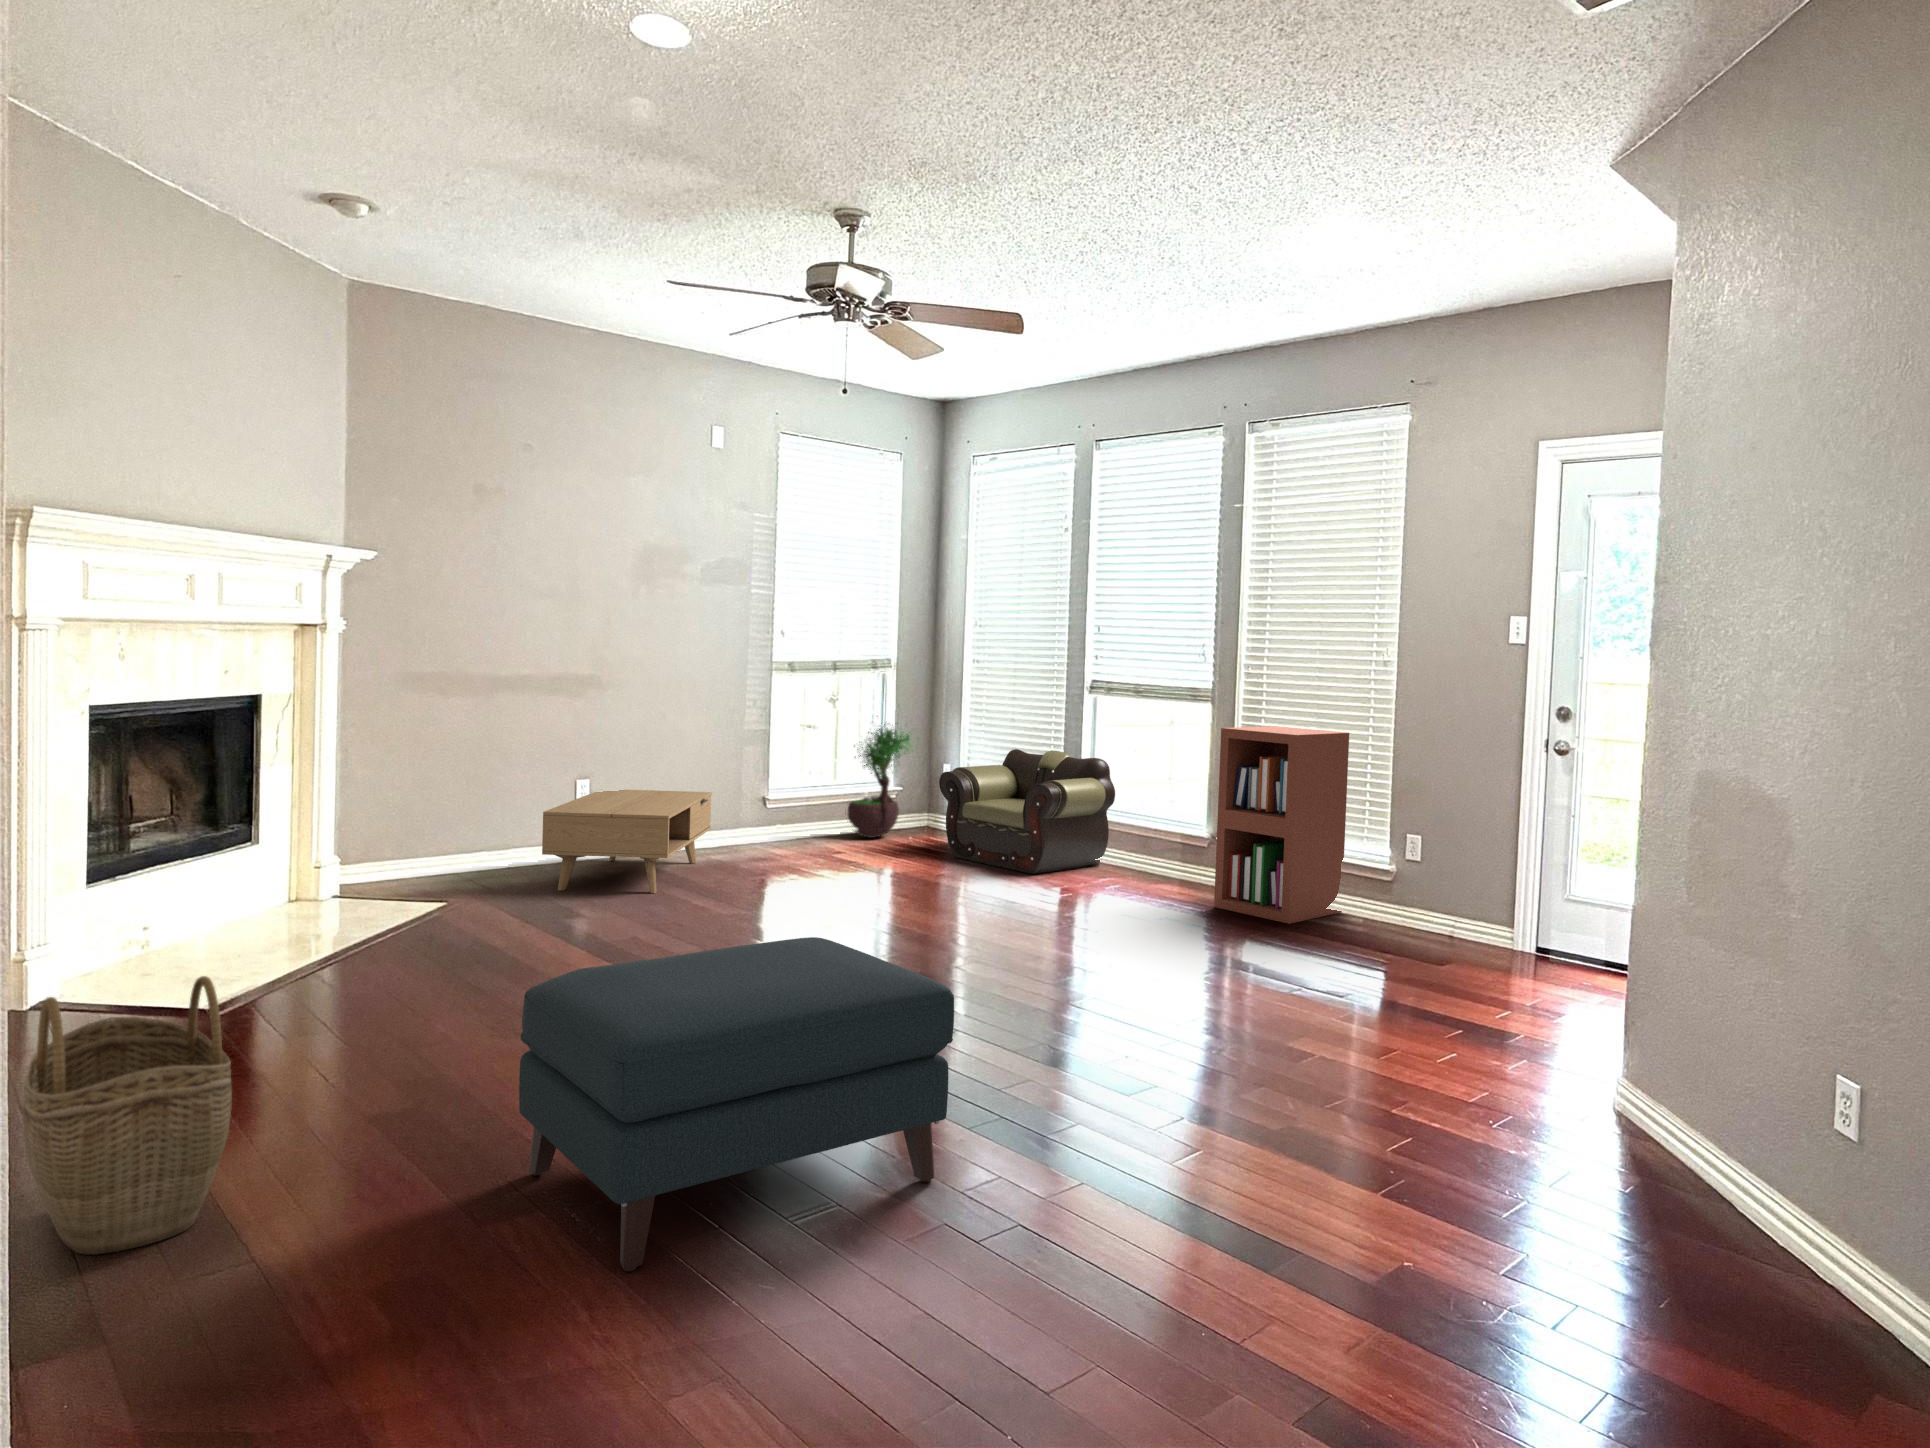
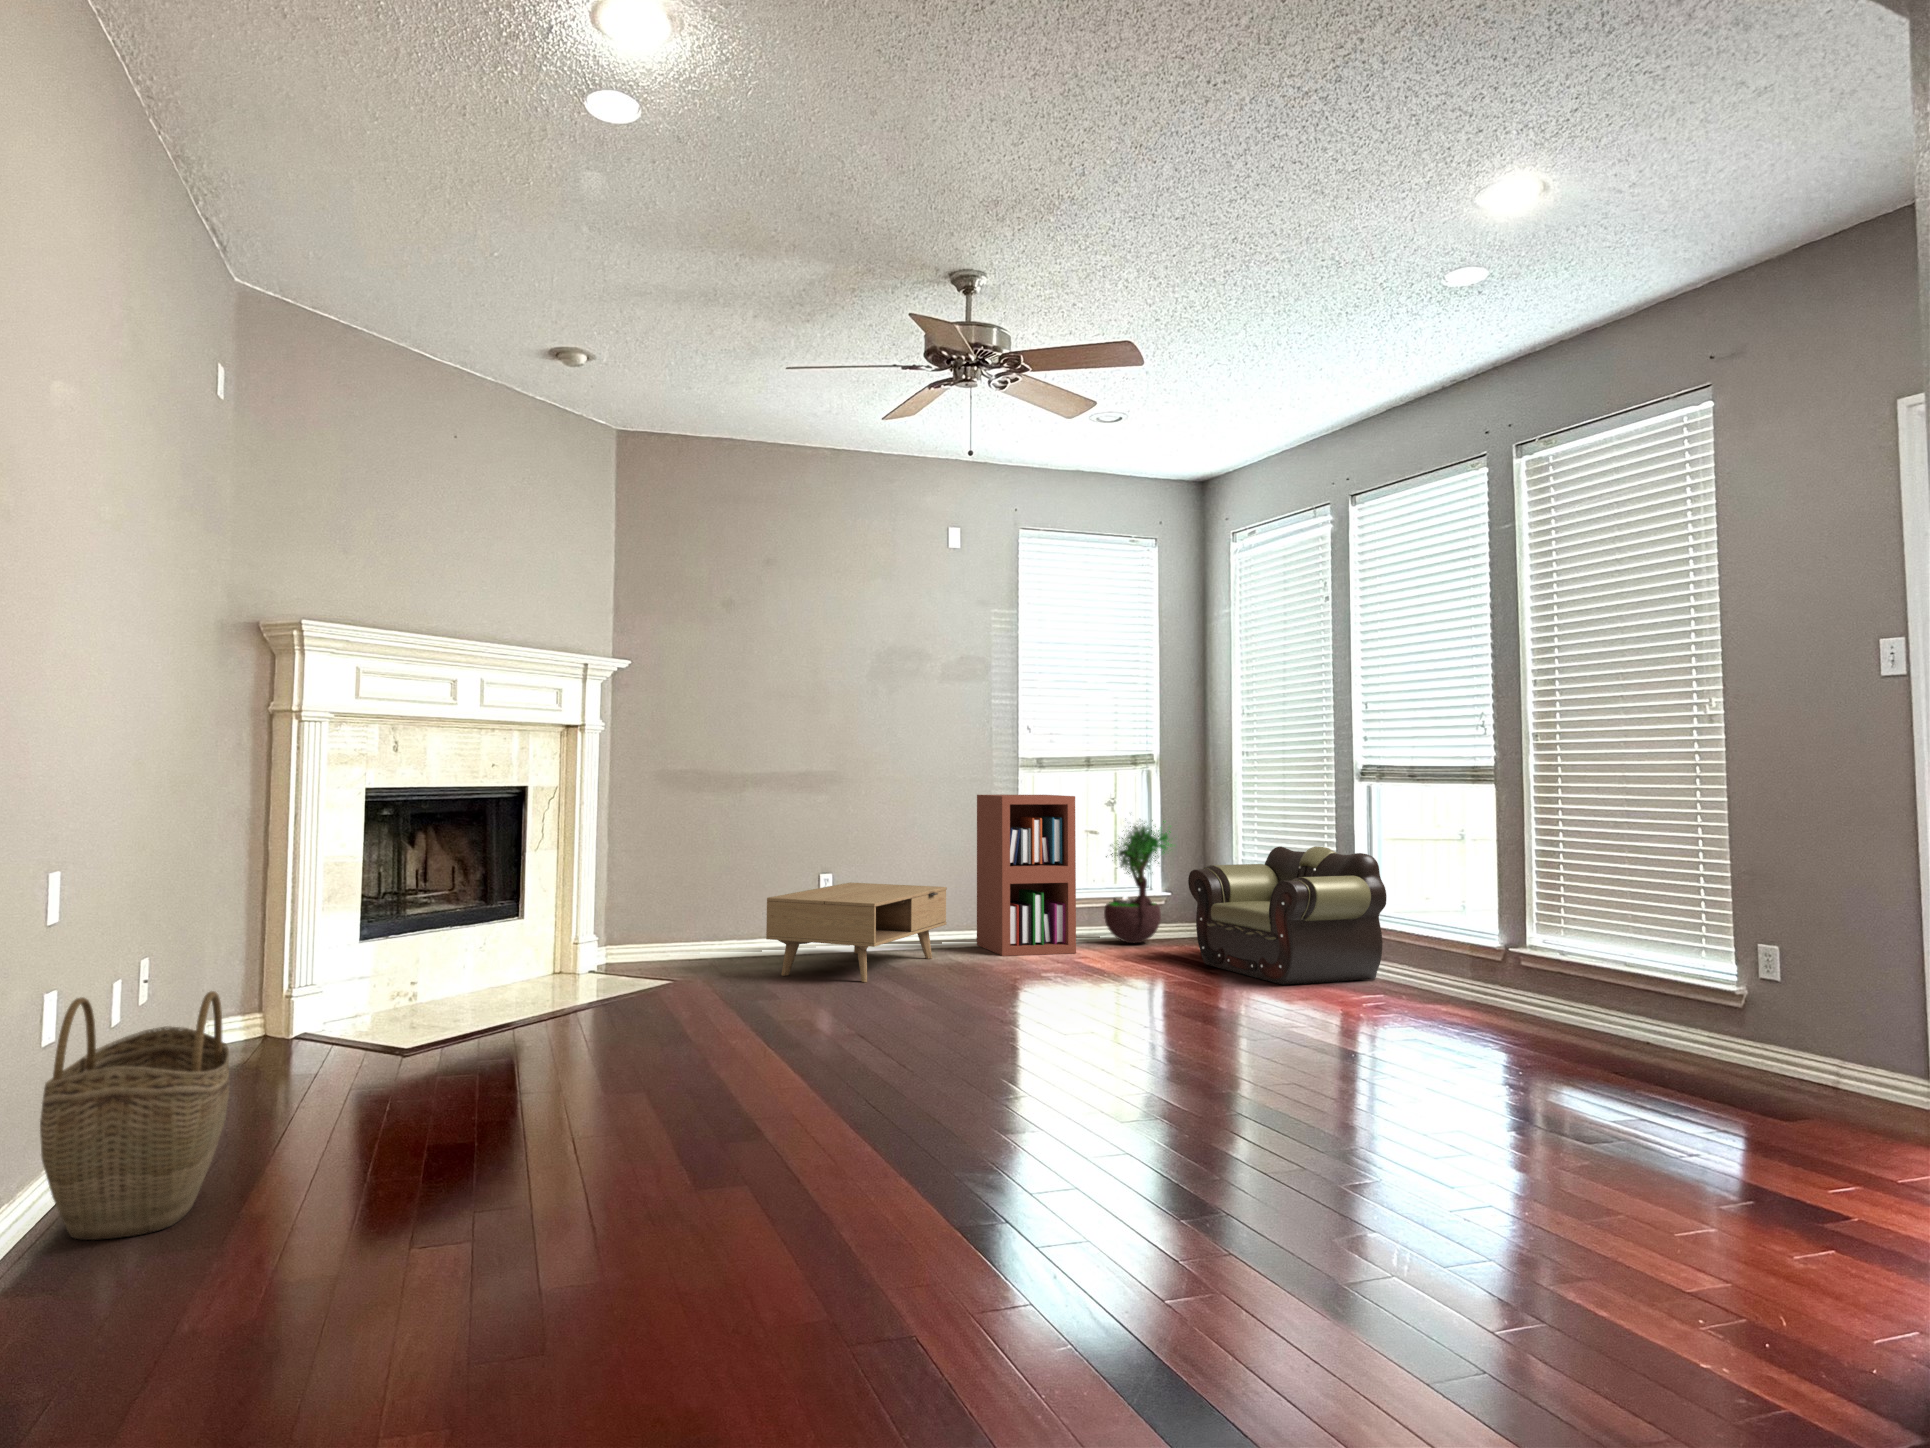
bookshelf: present [1214,726,1349,924] -> present [977,795,1076,956]
ottoman: present [519,937,954,1271] -> none [422,999,867,1338]

